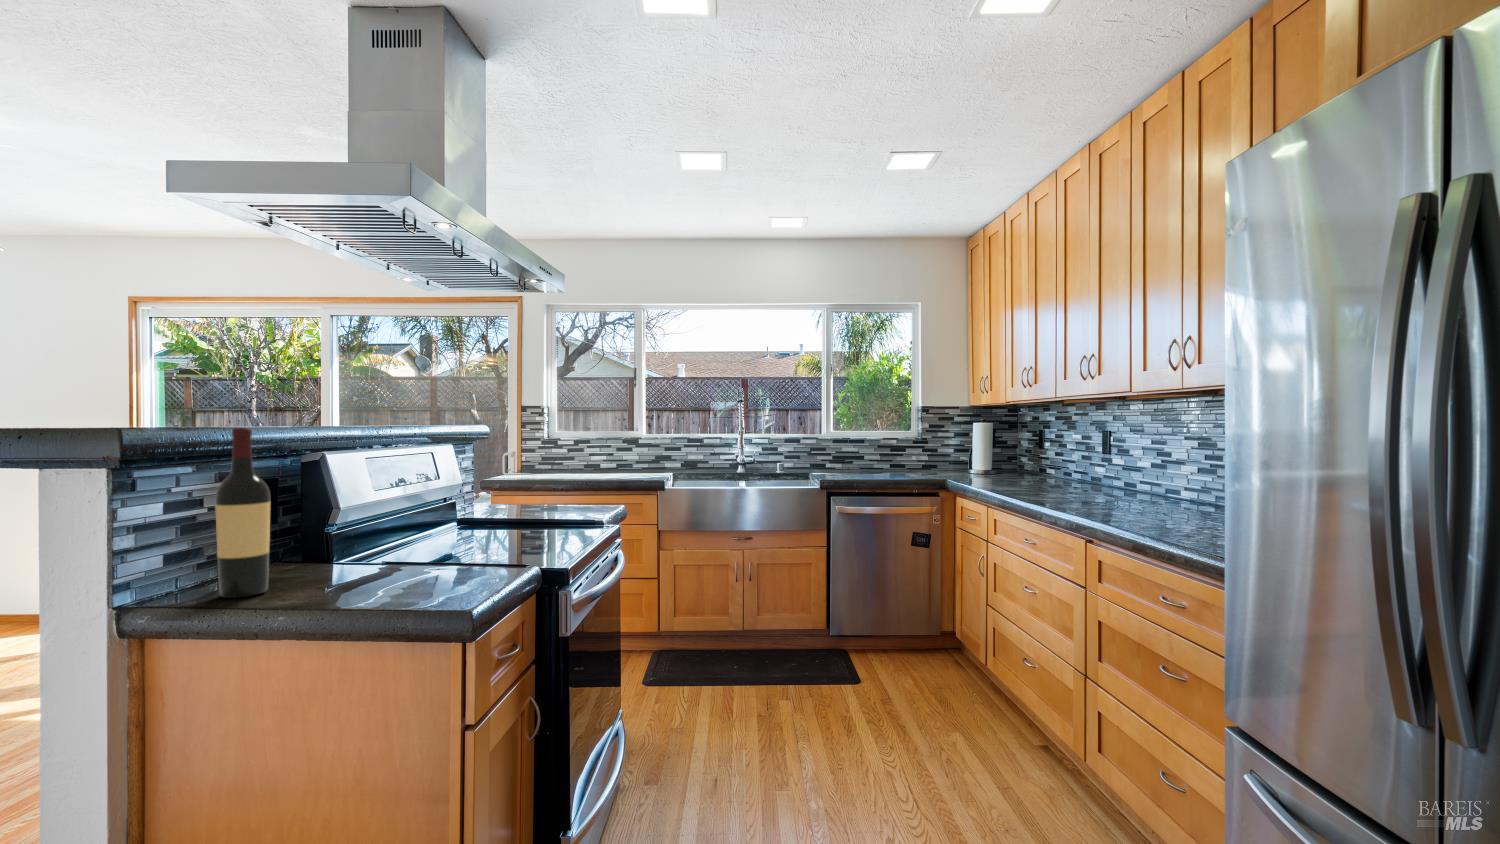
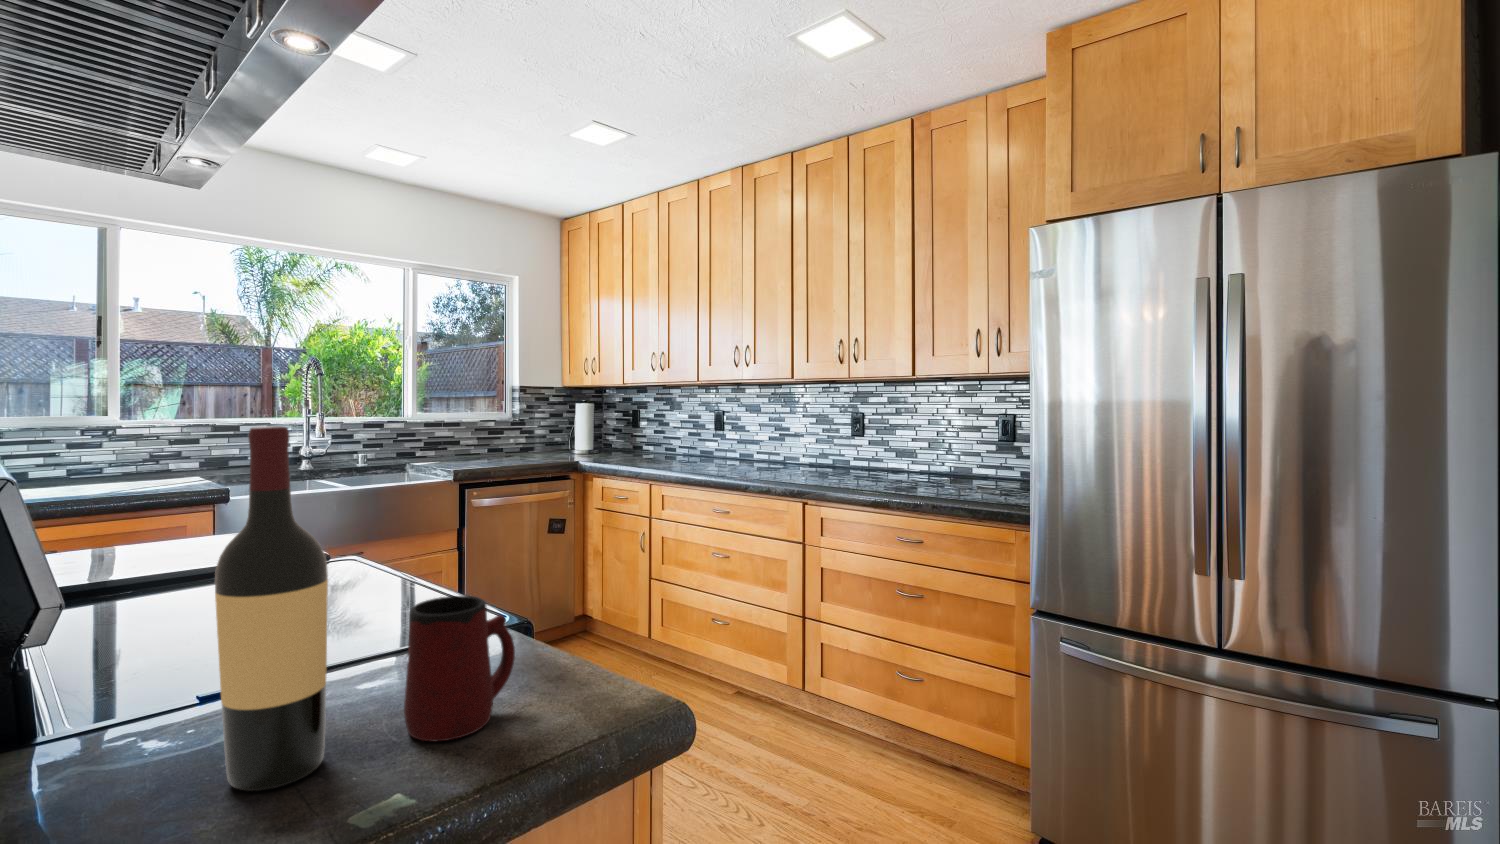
mug: none [288,526,355,602] -> present [404,596,515,742]

